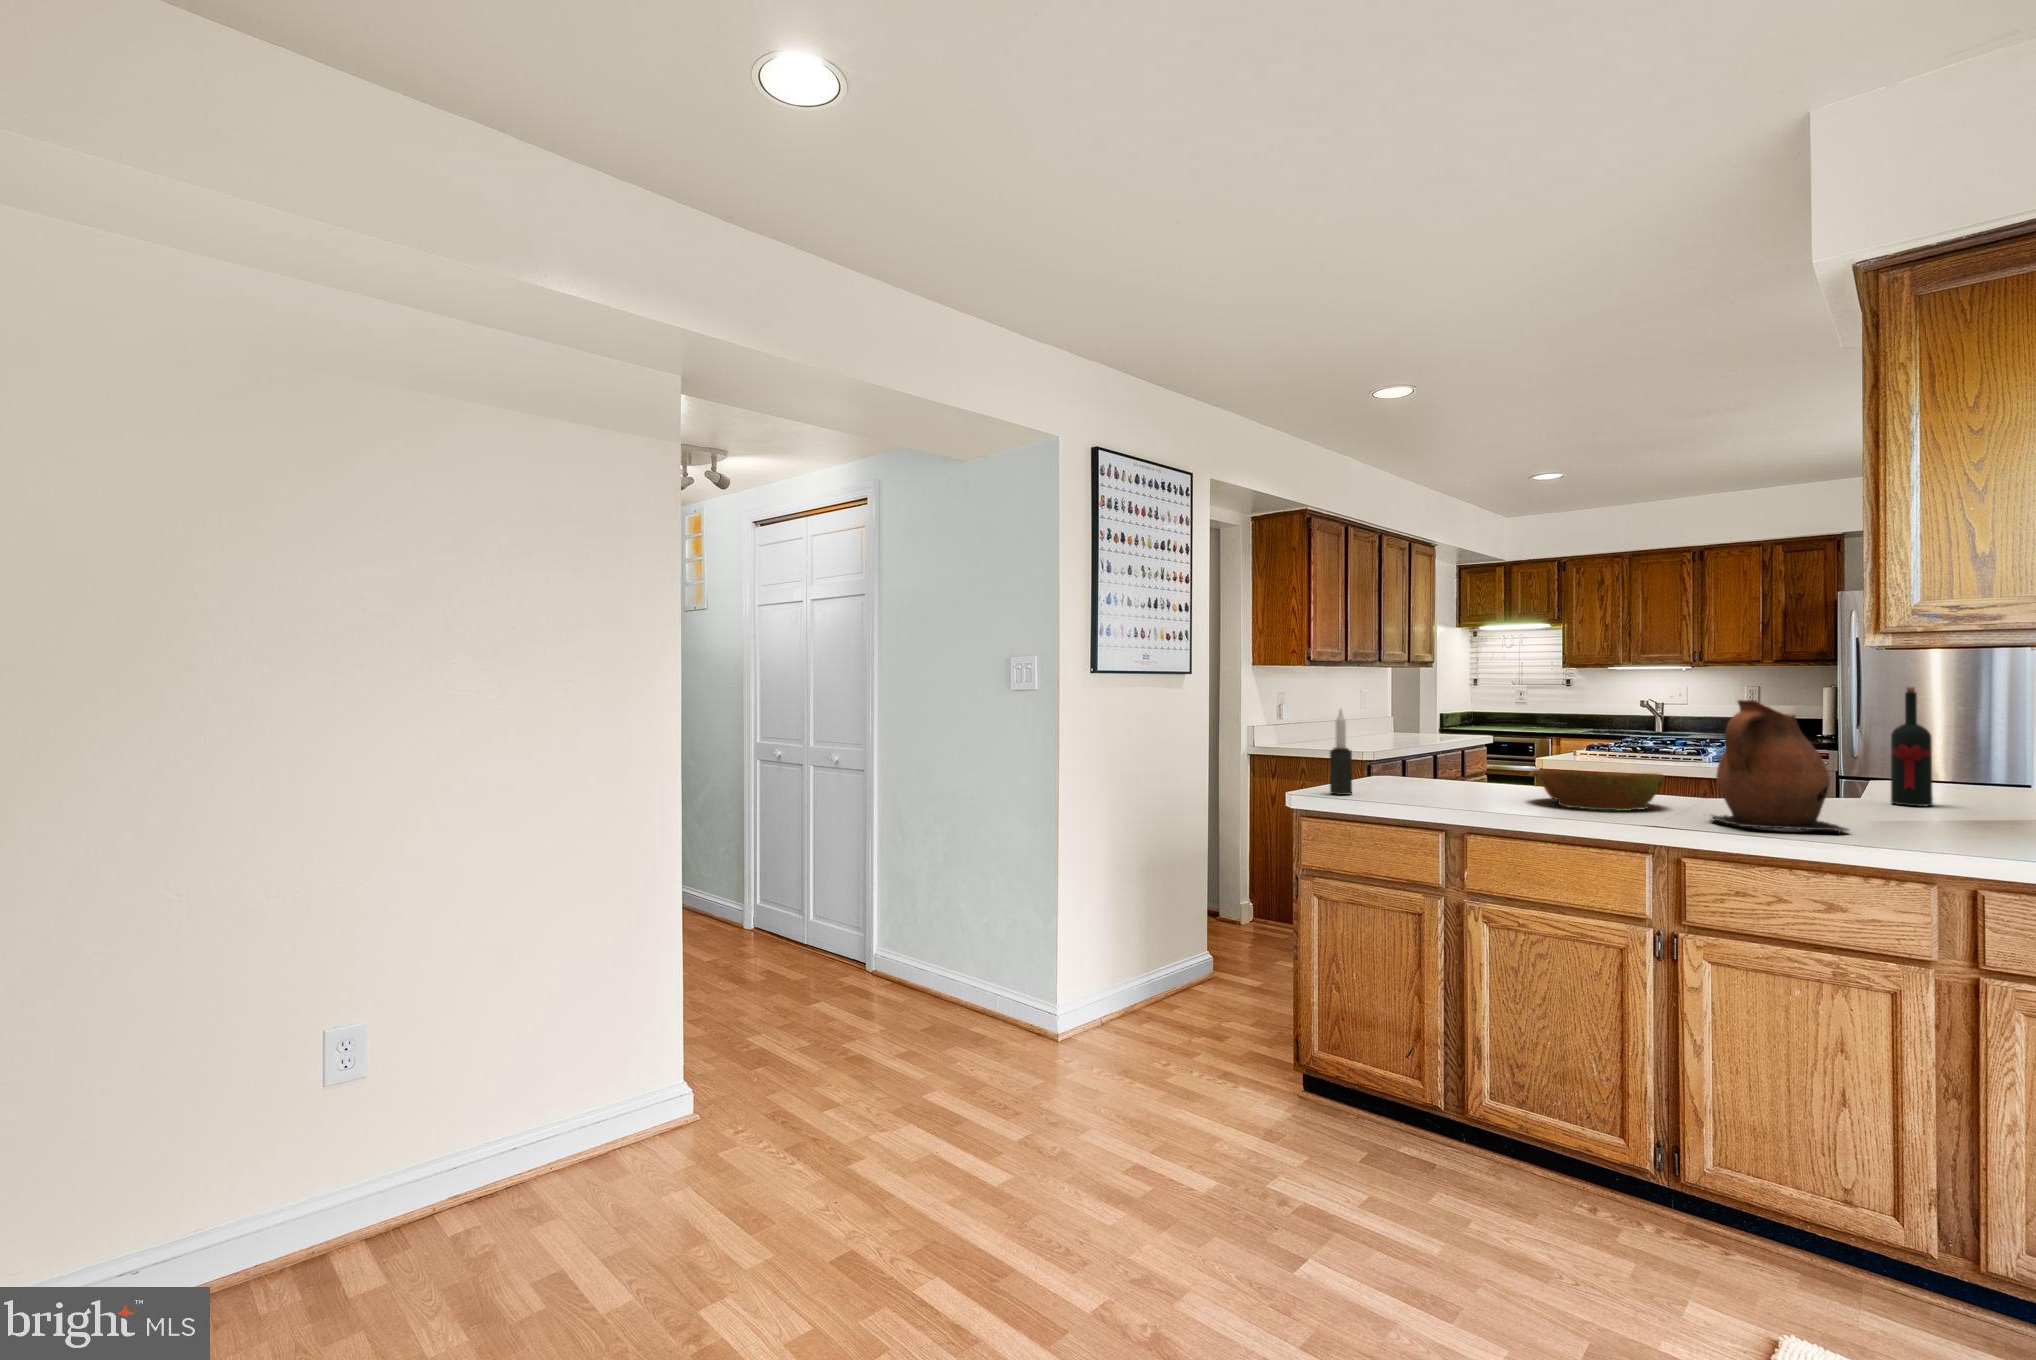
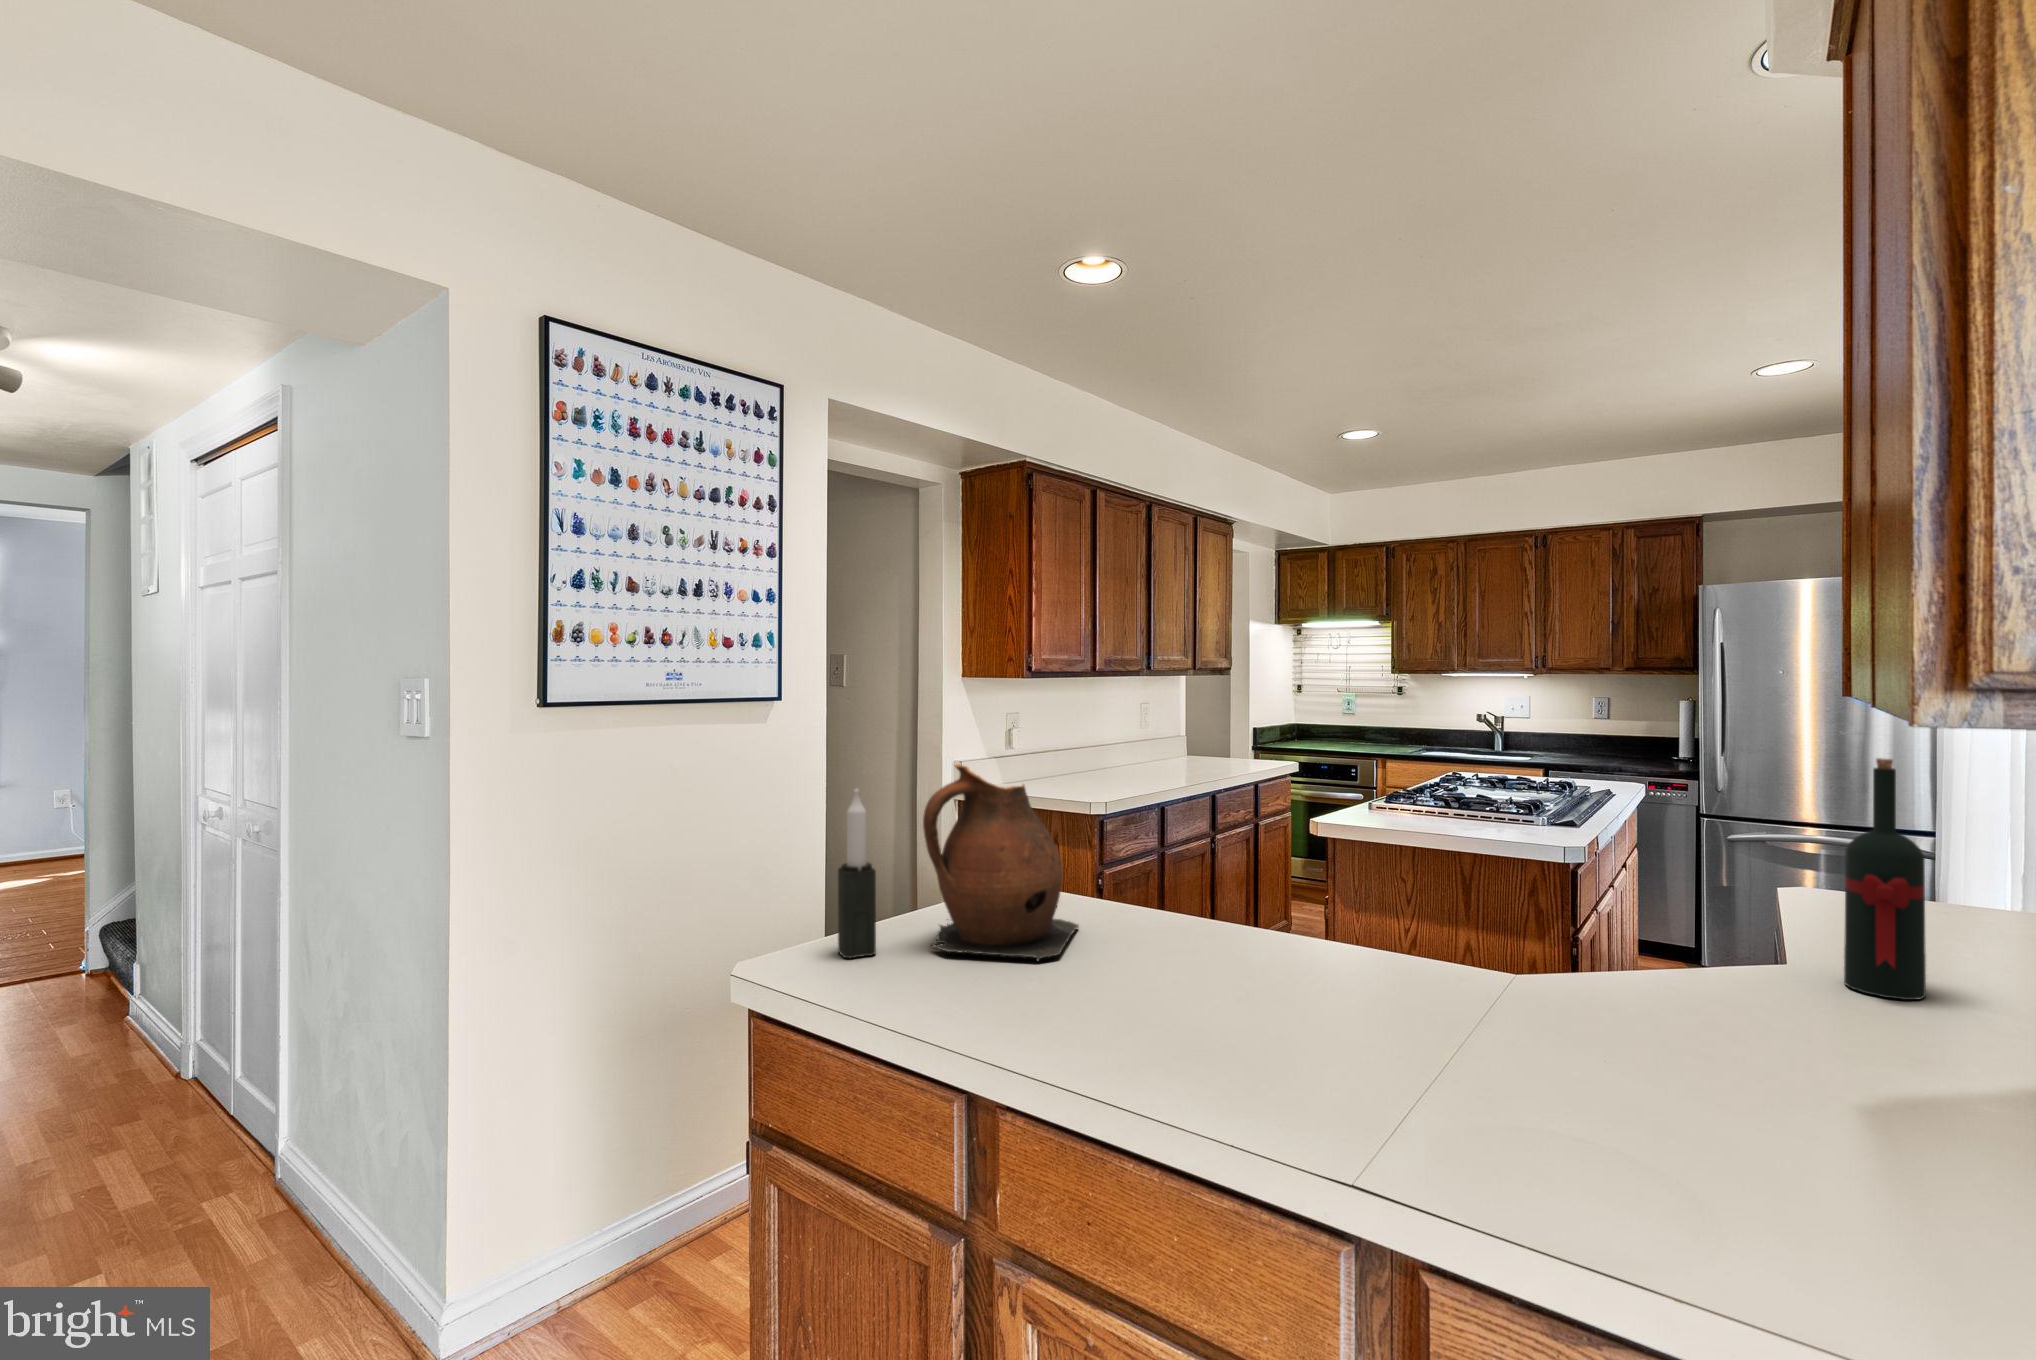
ceramic pitcher: present [1712,700,1848,832] -> present [923,764,1079,961]
bowl: present [1530,769,1664,811] -> none [1172,913,1421,1037]

